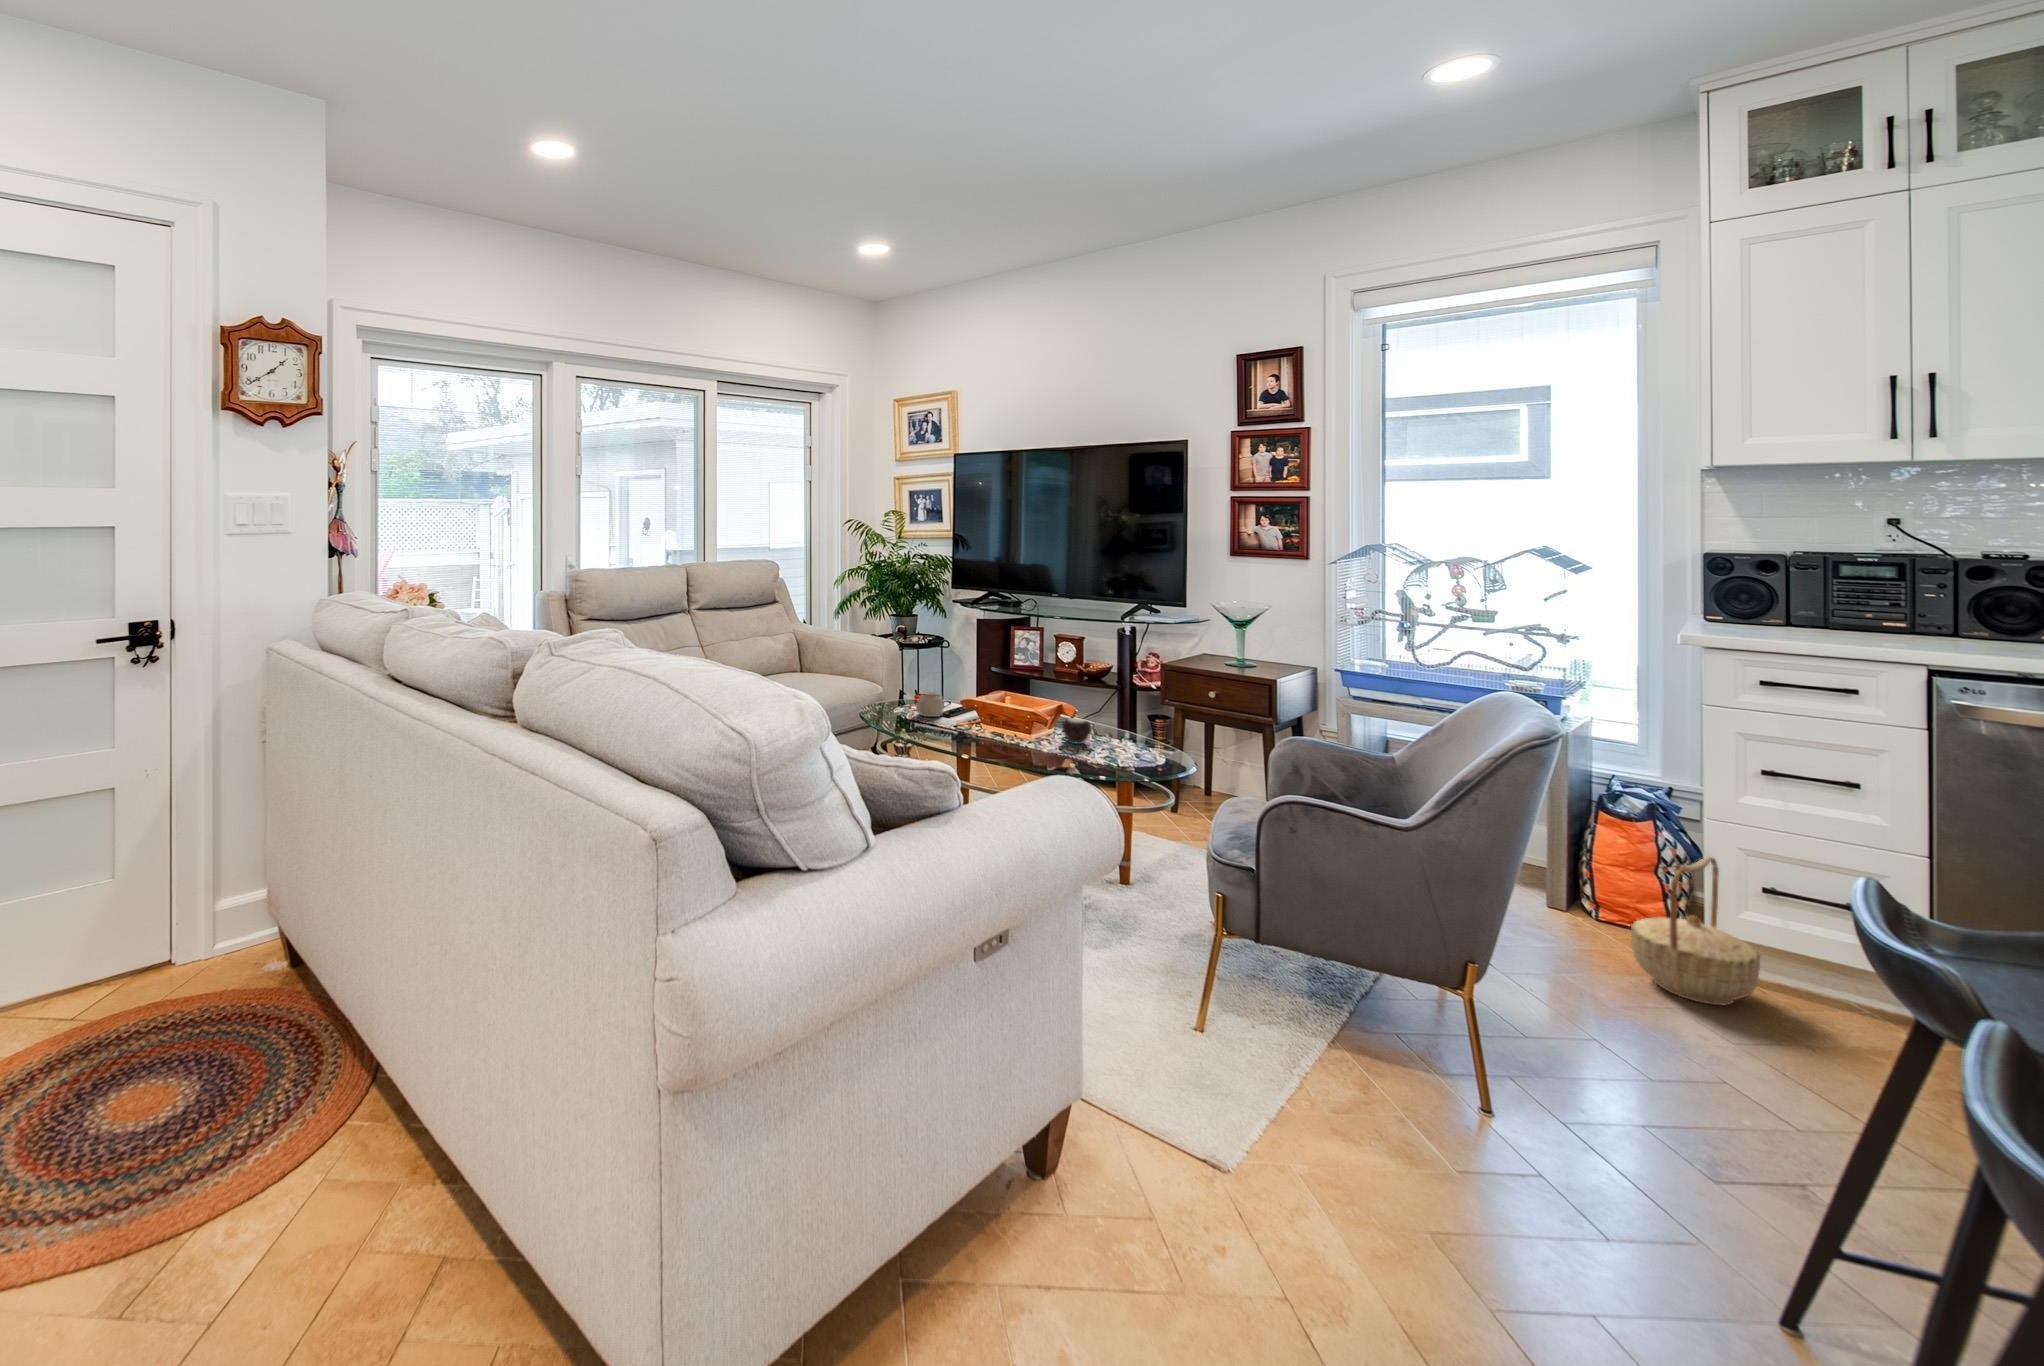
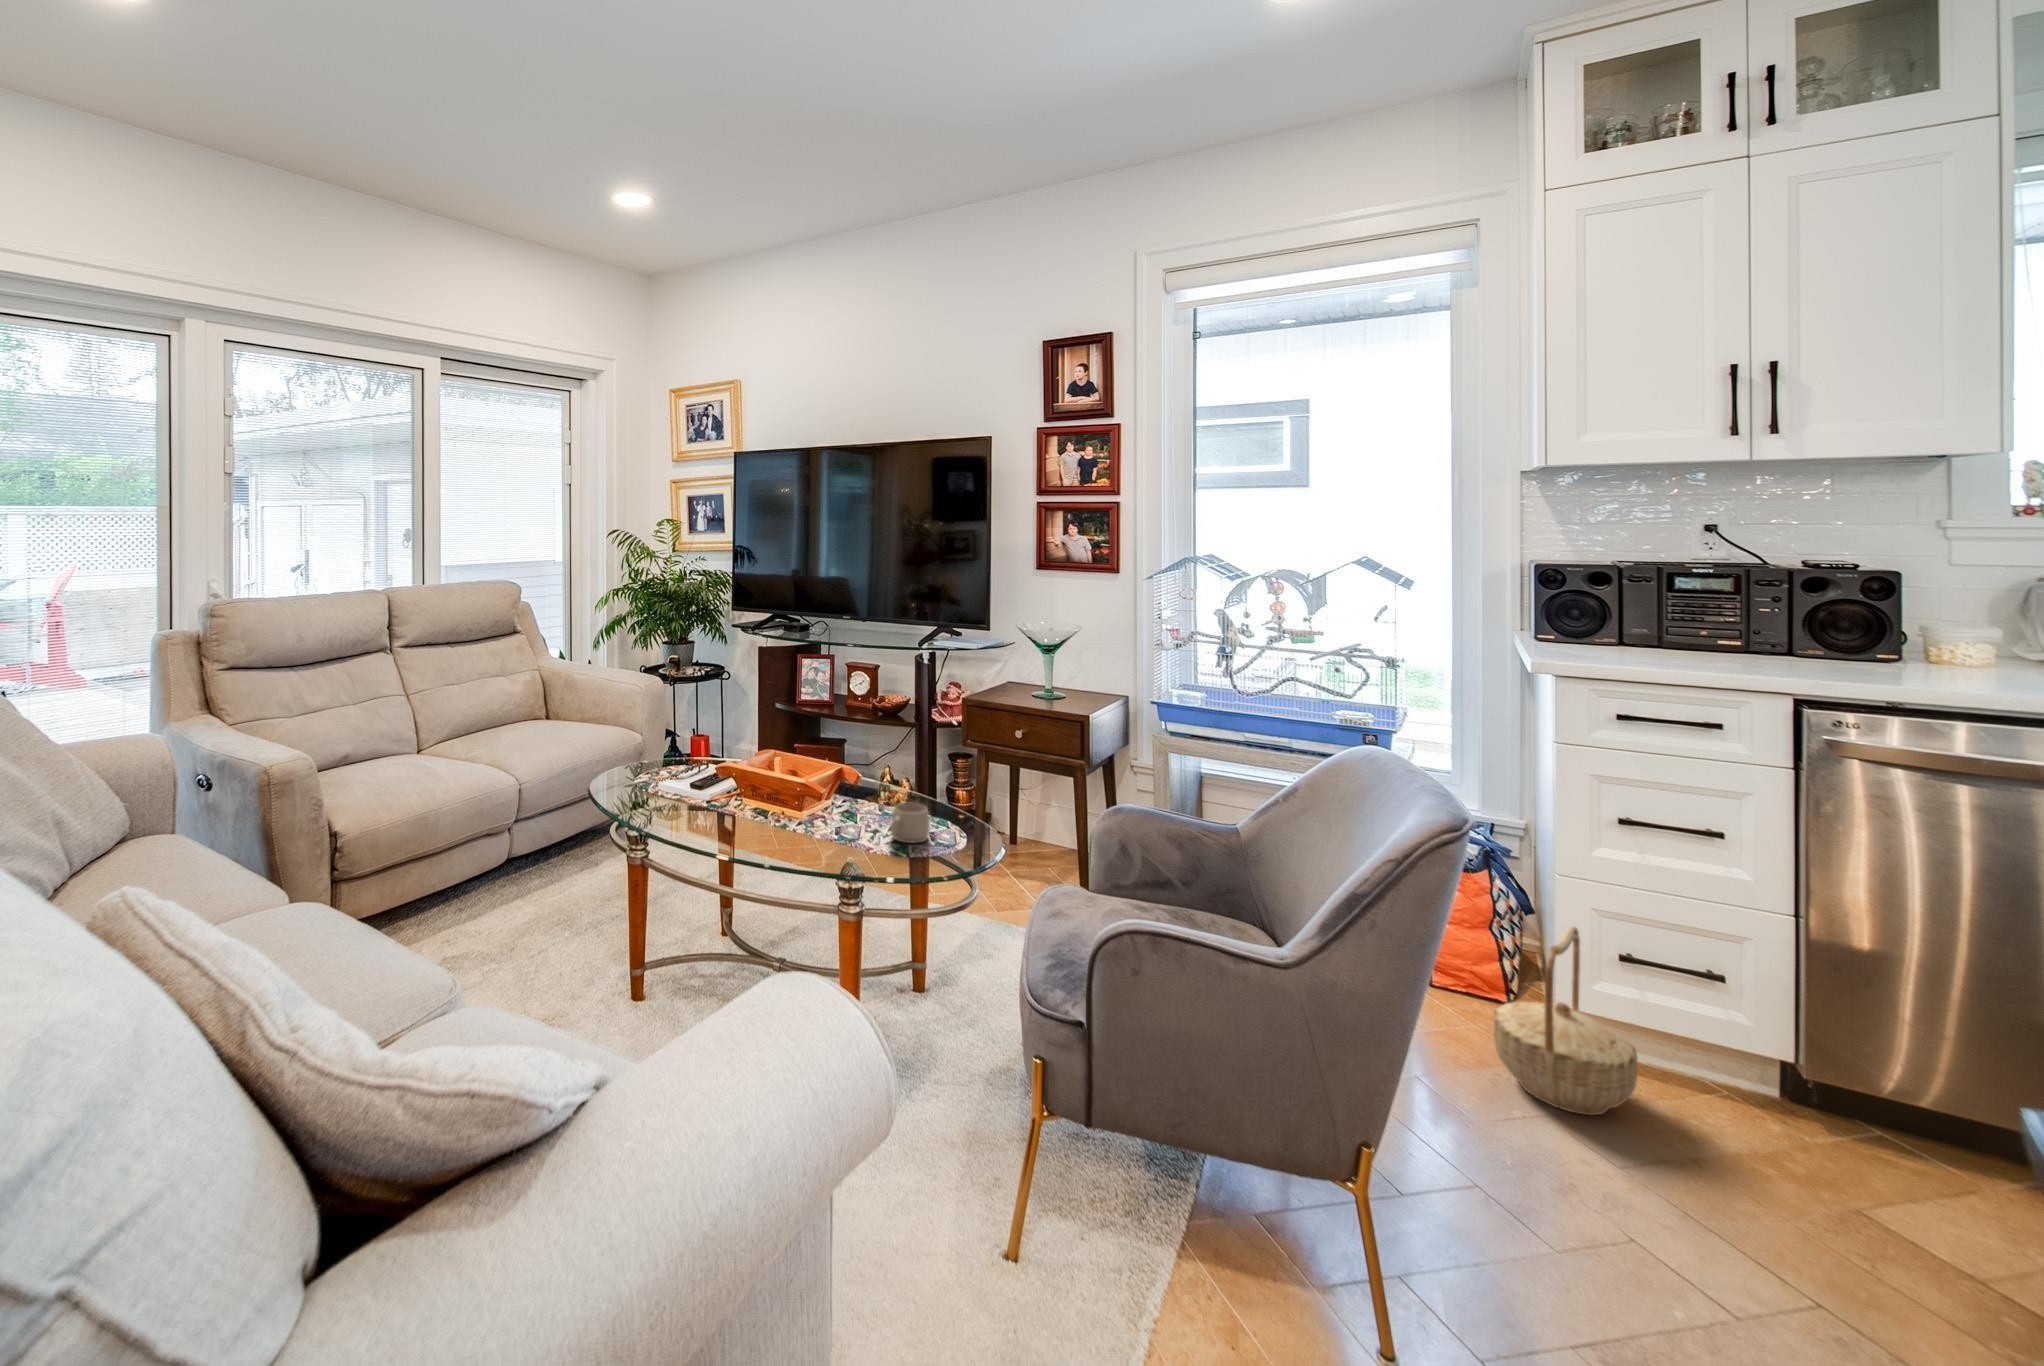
mug: present [916,693,944,717] -> present [890,803,930,843]
candle: present [1062,718,1092,744] -> none [837,781,876,820]

